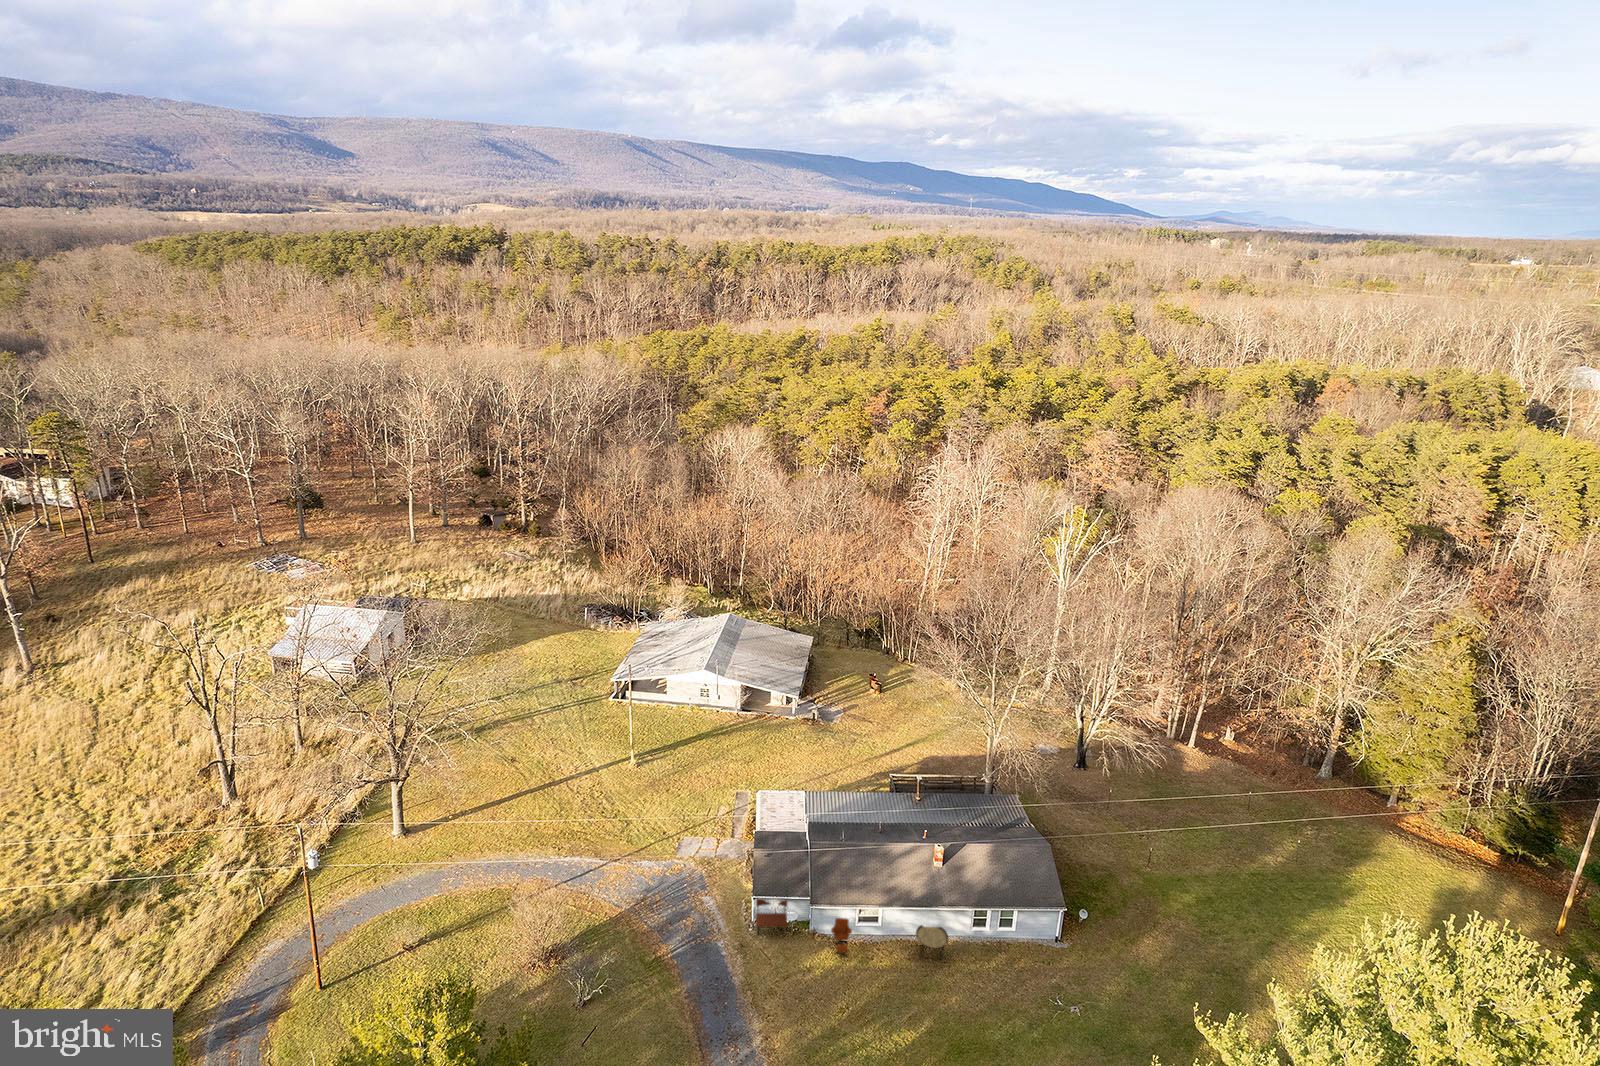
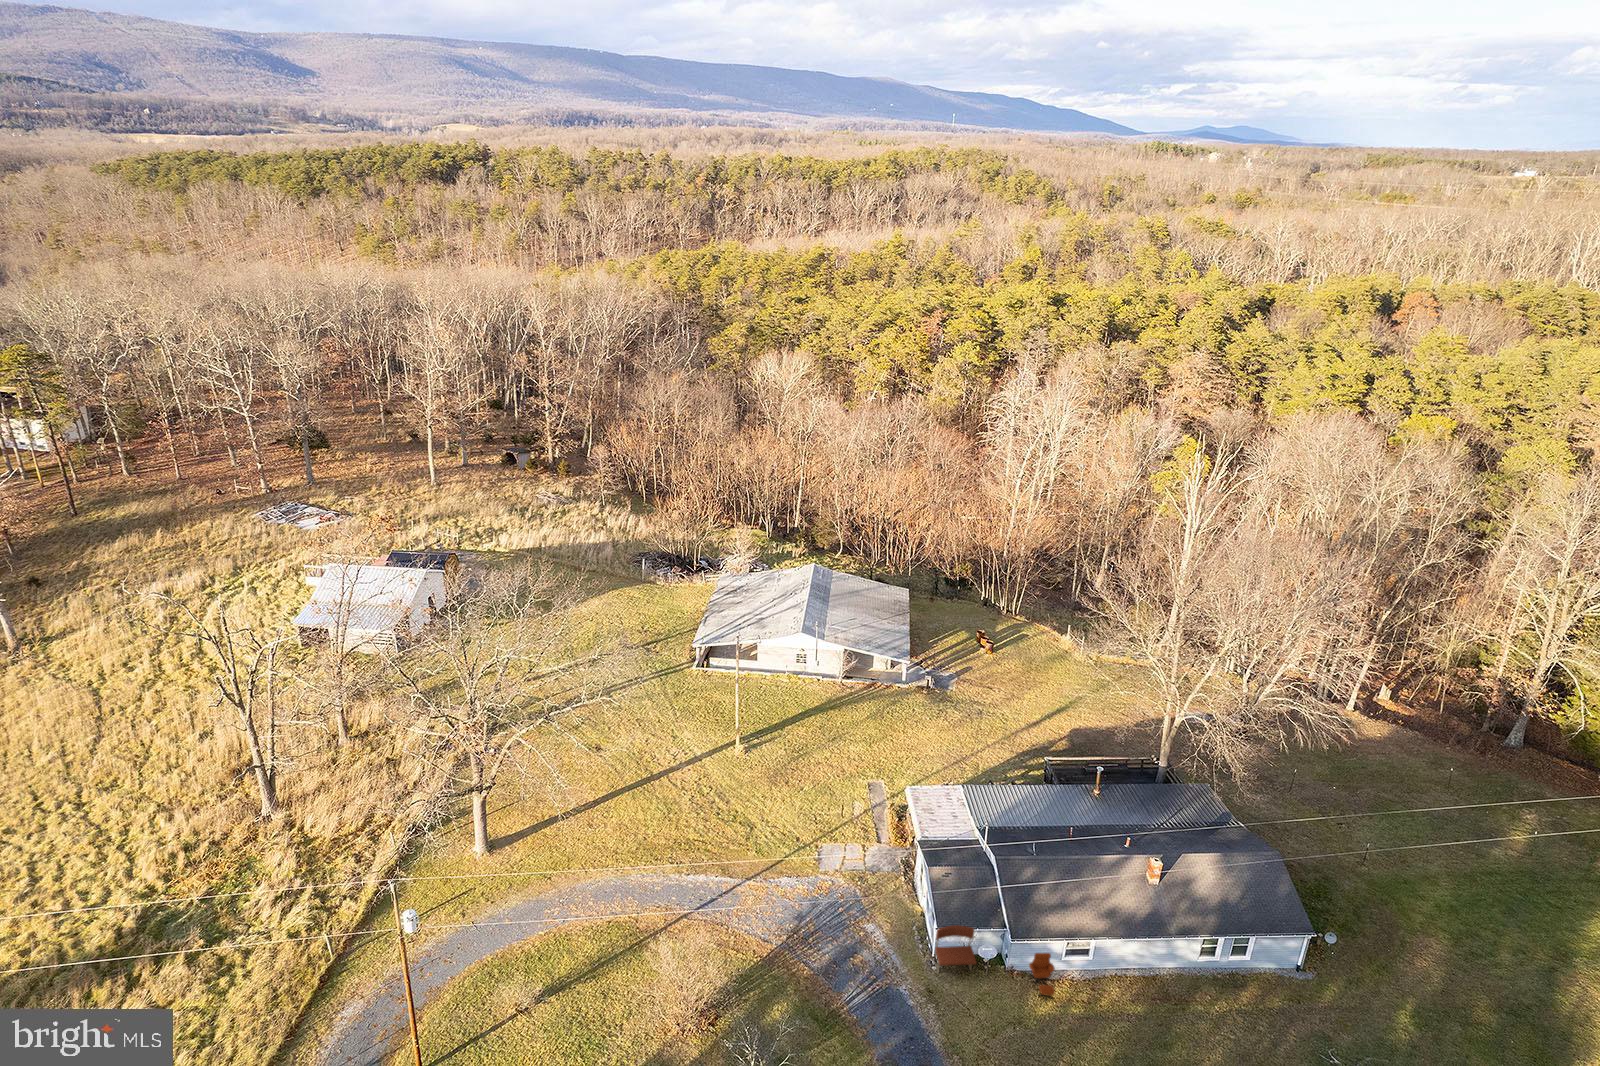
round table: present [916,925,949,959] -> none [1131,955,1175,1000]

